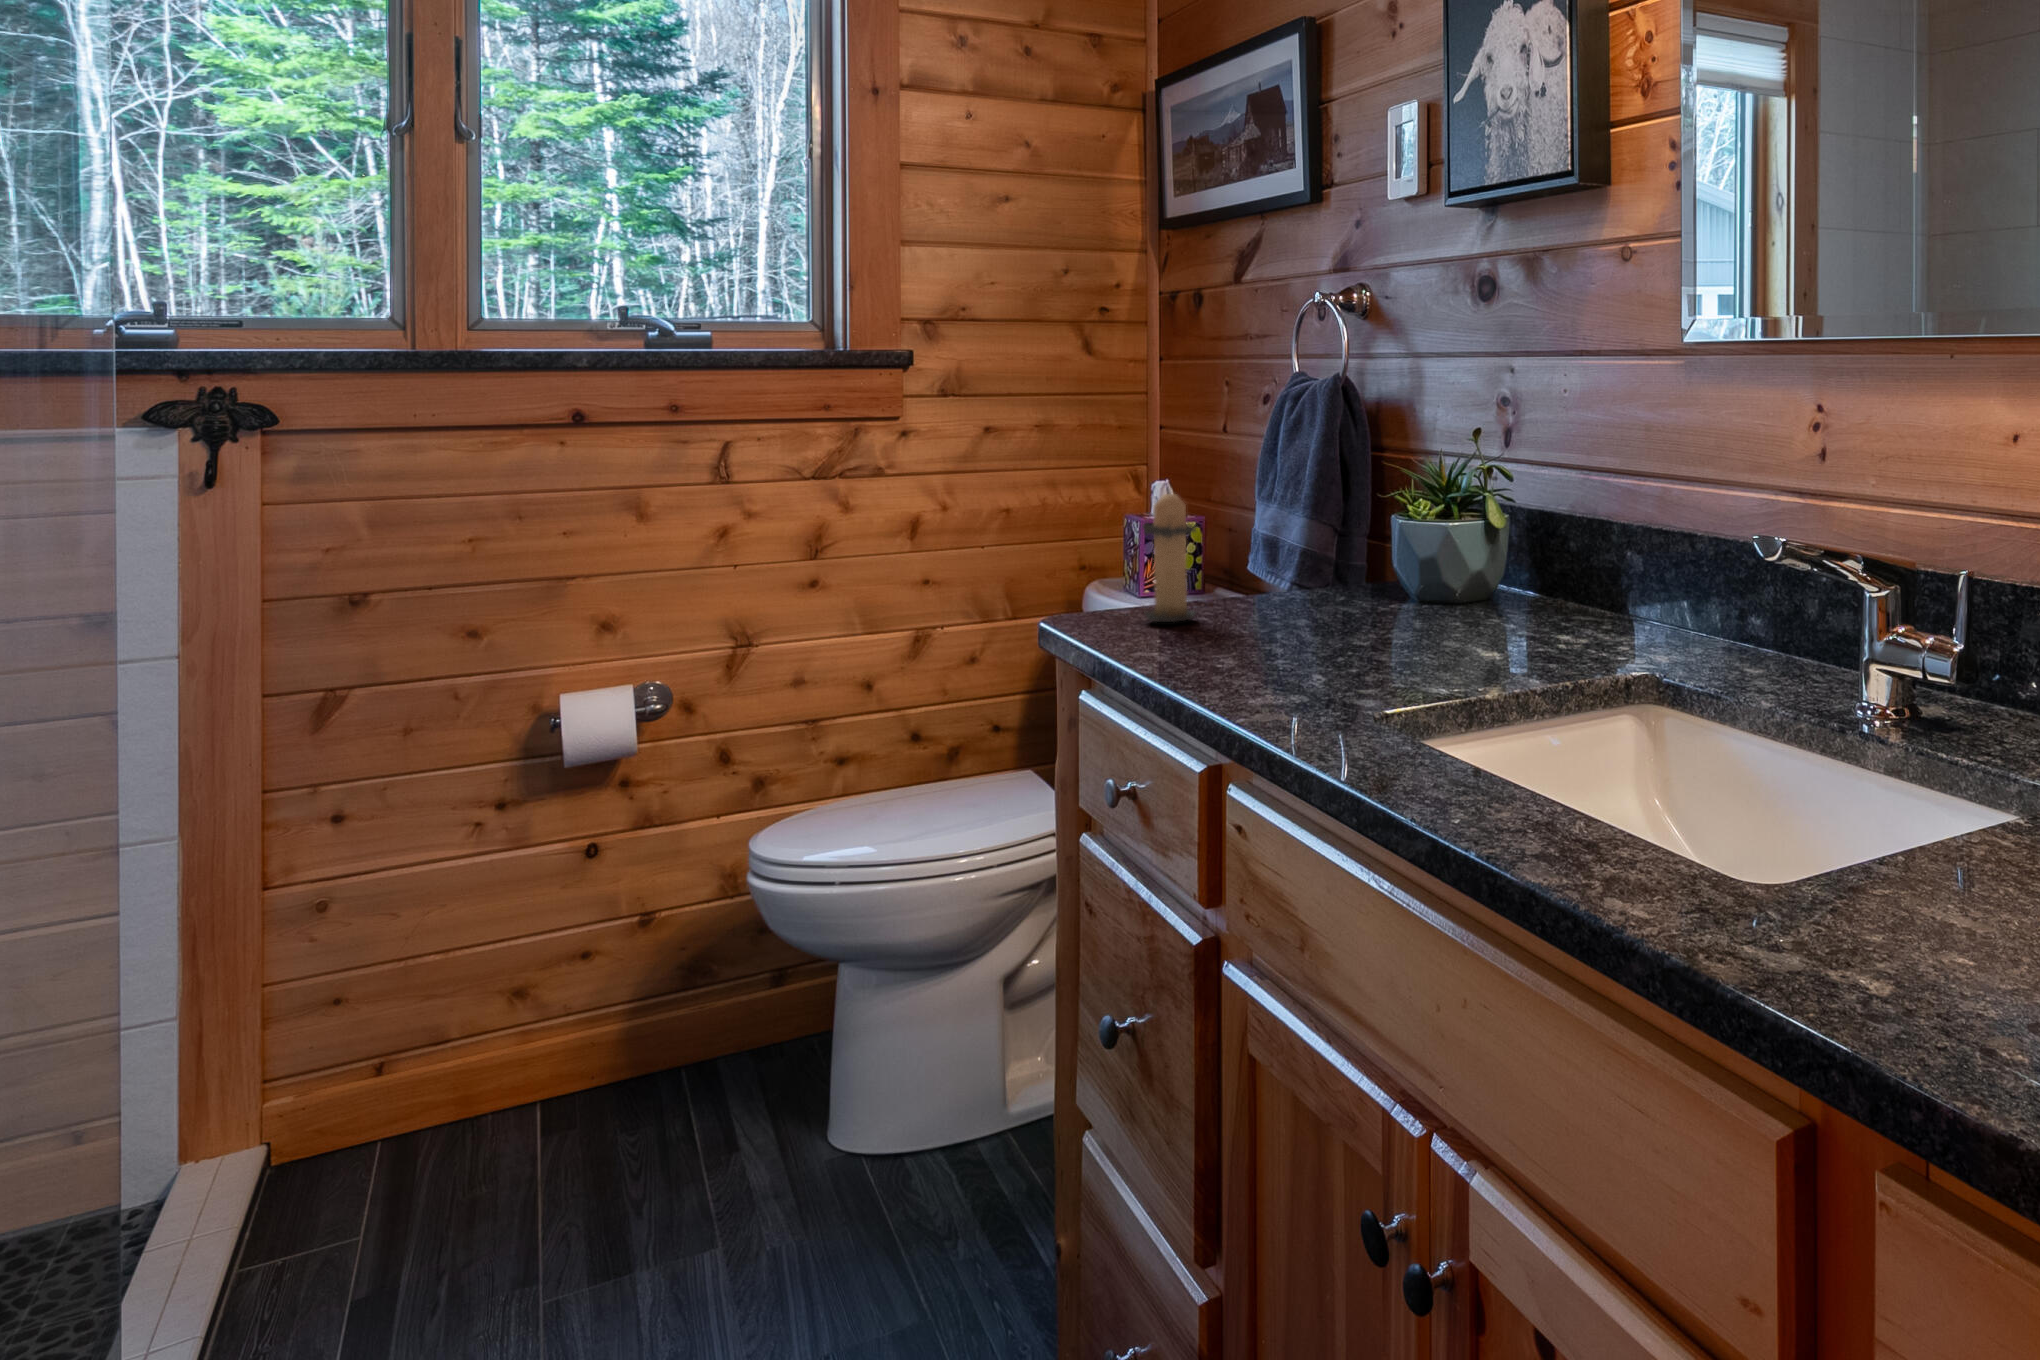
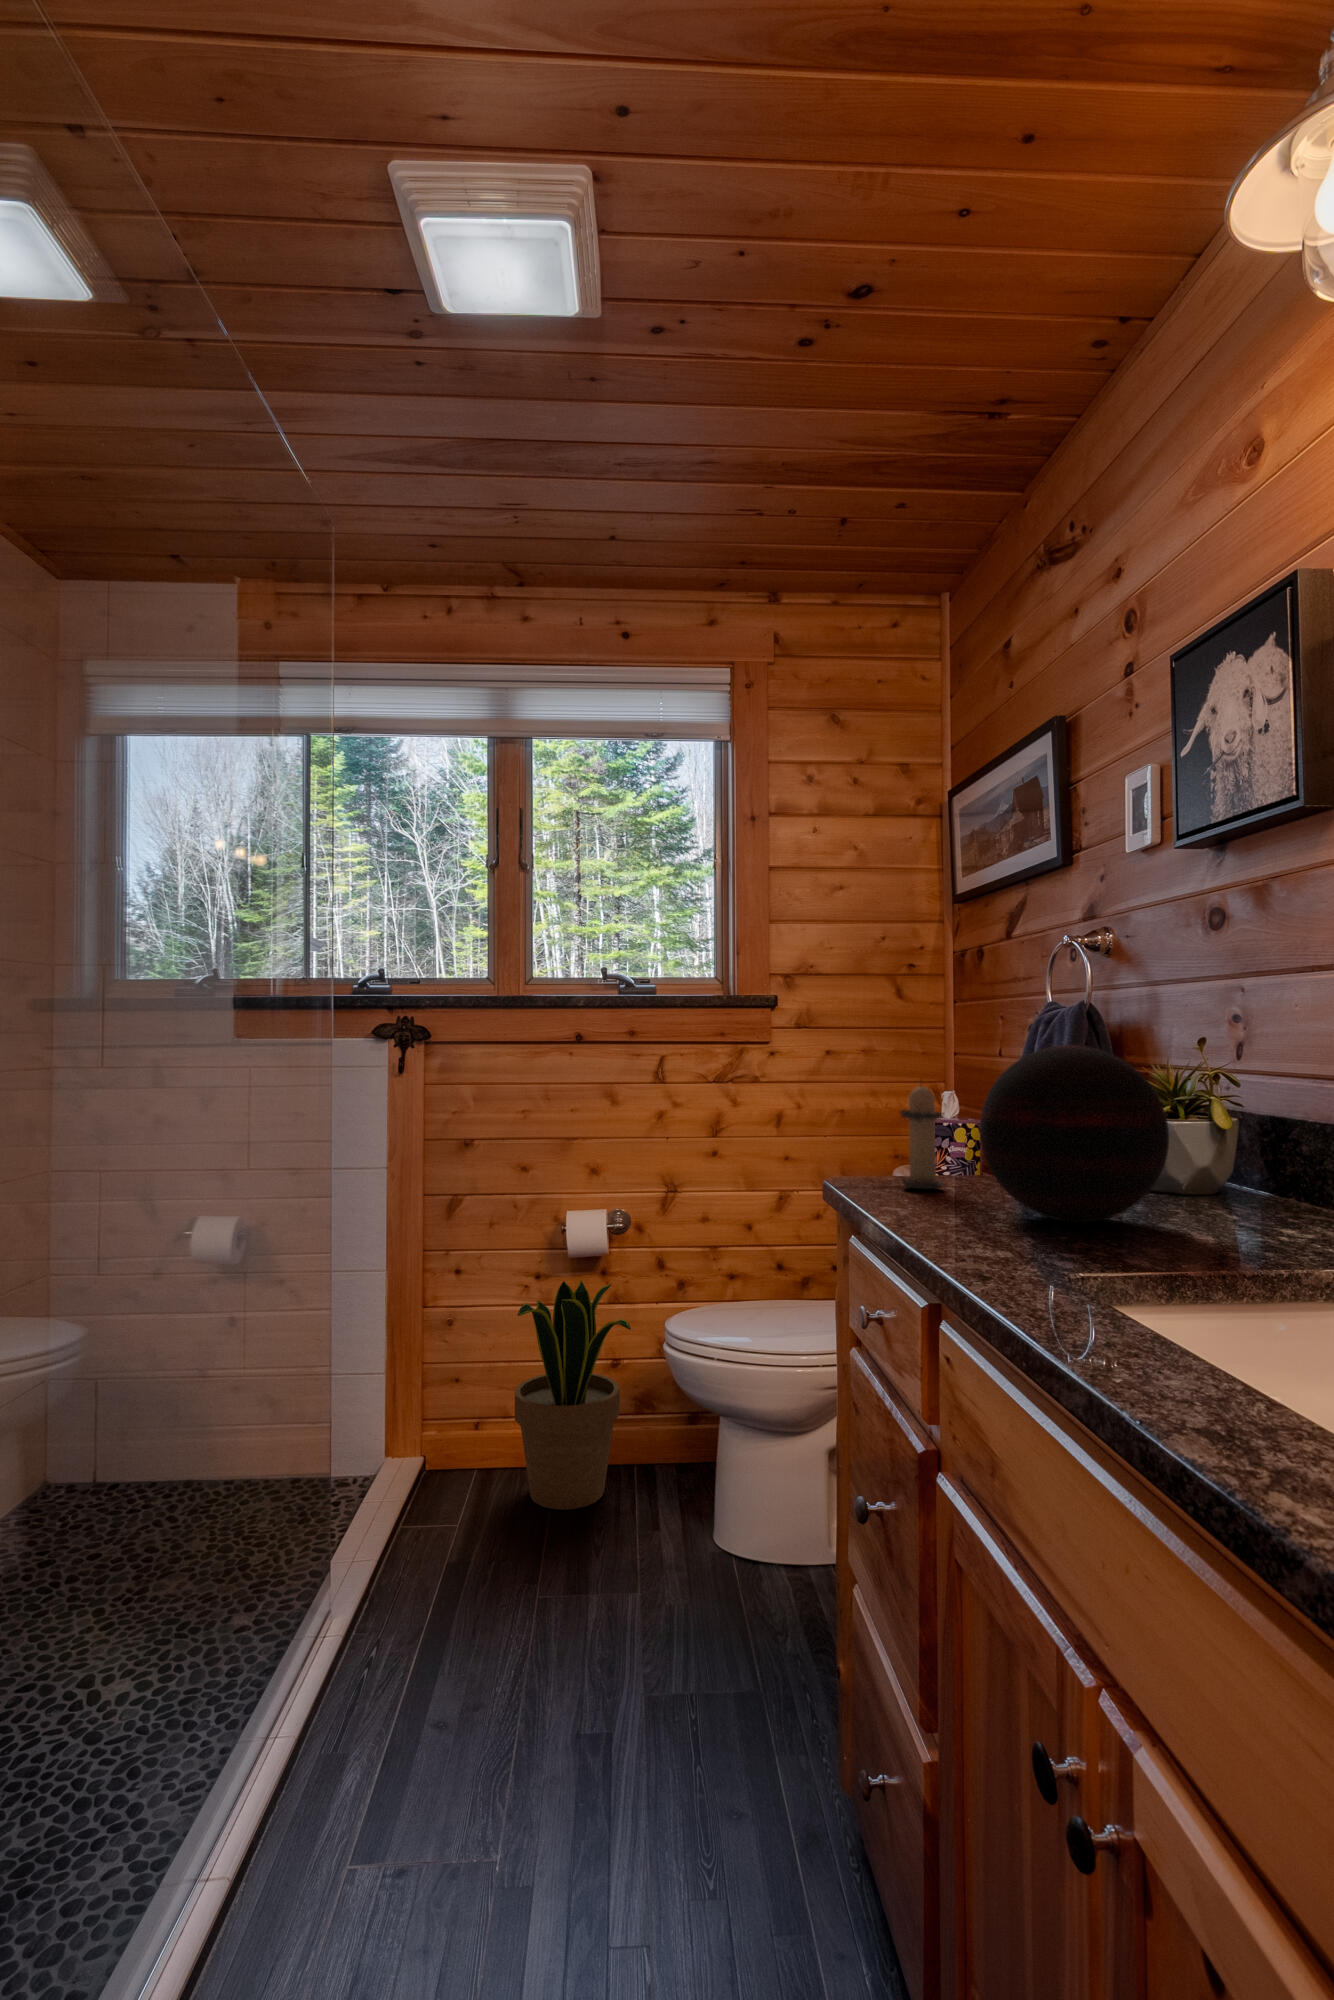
decorative orb: none [1254,446,1455,648] -> present [980,1045,1169,1222]
potted plant: none [466,799,687,1170] -> present [515,1280,631,1510]

